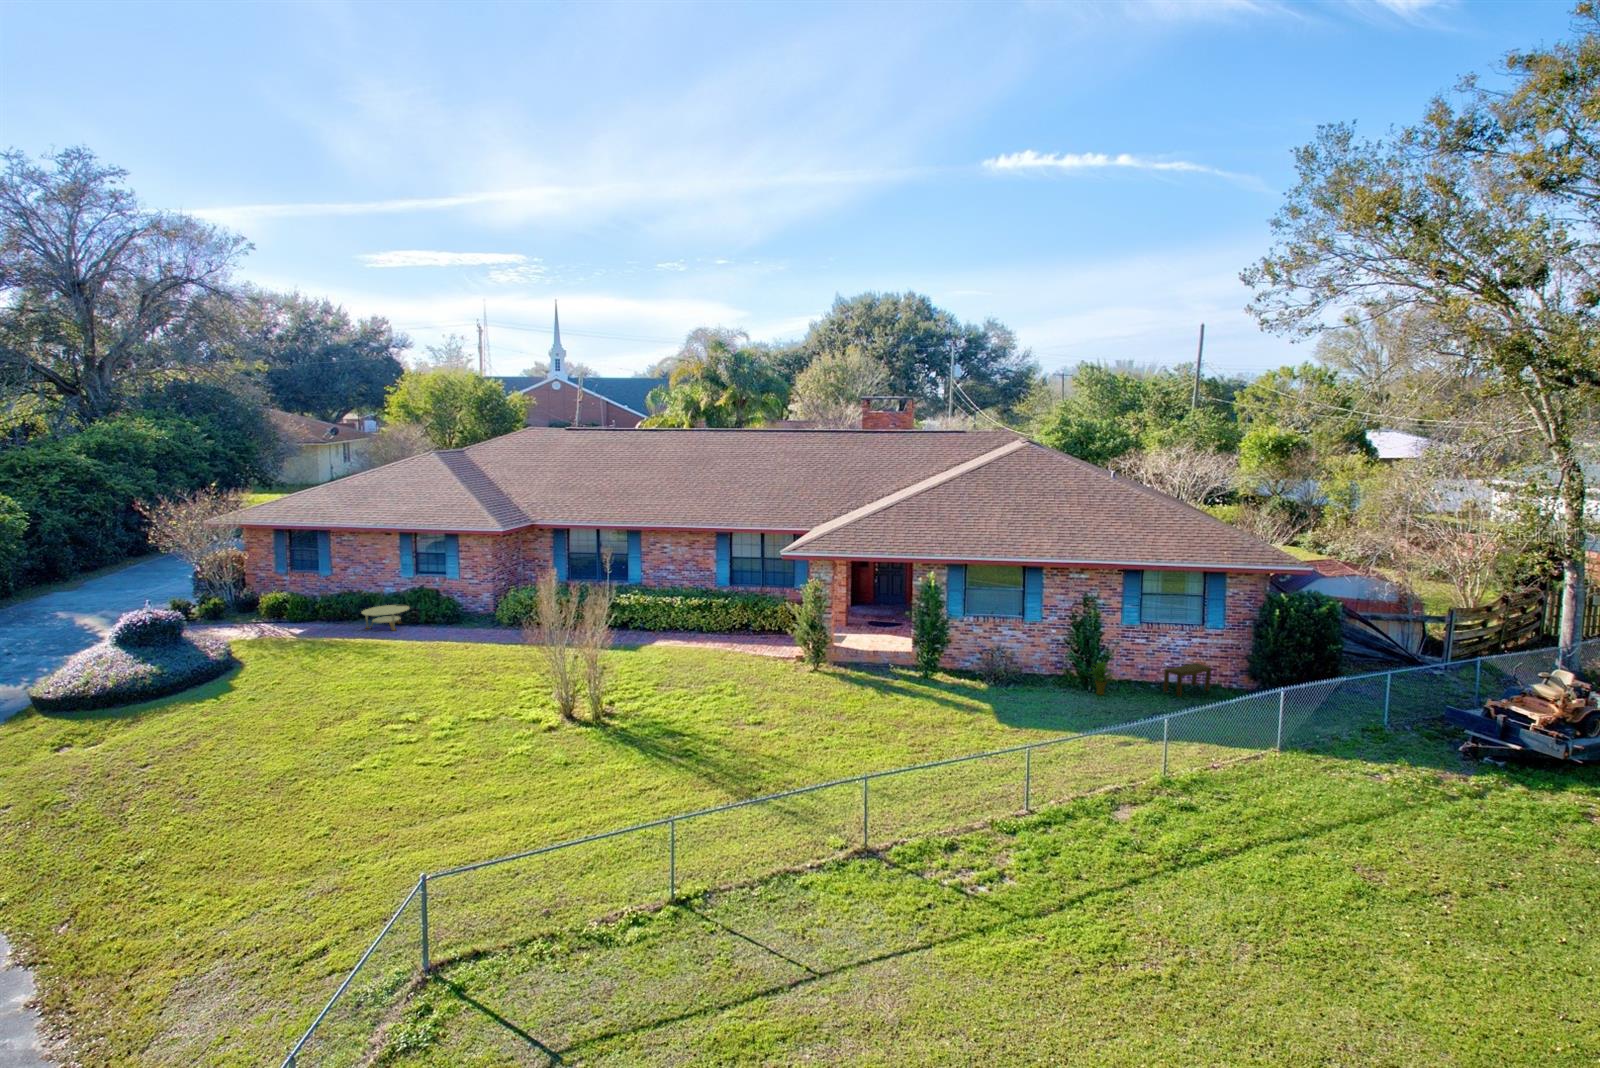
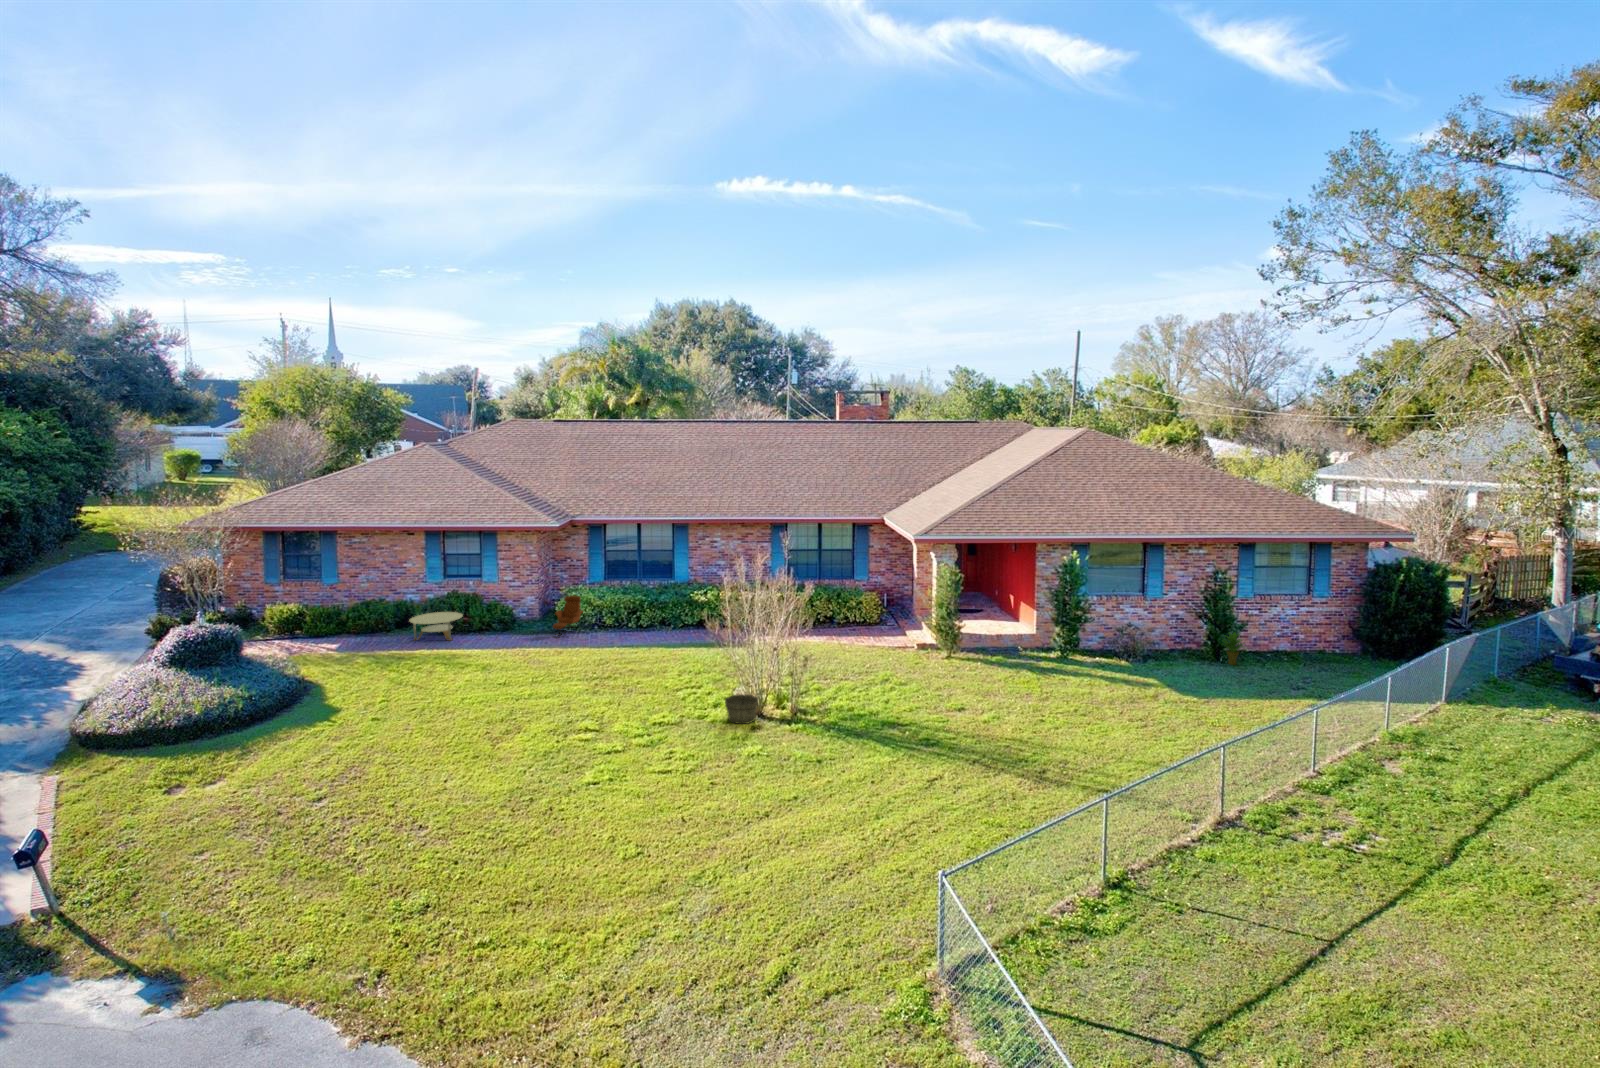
lounge chair: none [480,595,512,634] -> present [553,595,583,636]
bench: present [1163,663,1212,696] -> none [1282,630,1324,663]
wooden bucket: none [540,693,573,723] -> present [725,694,758,724]

